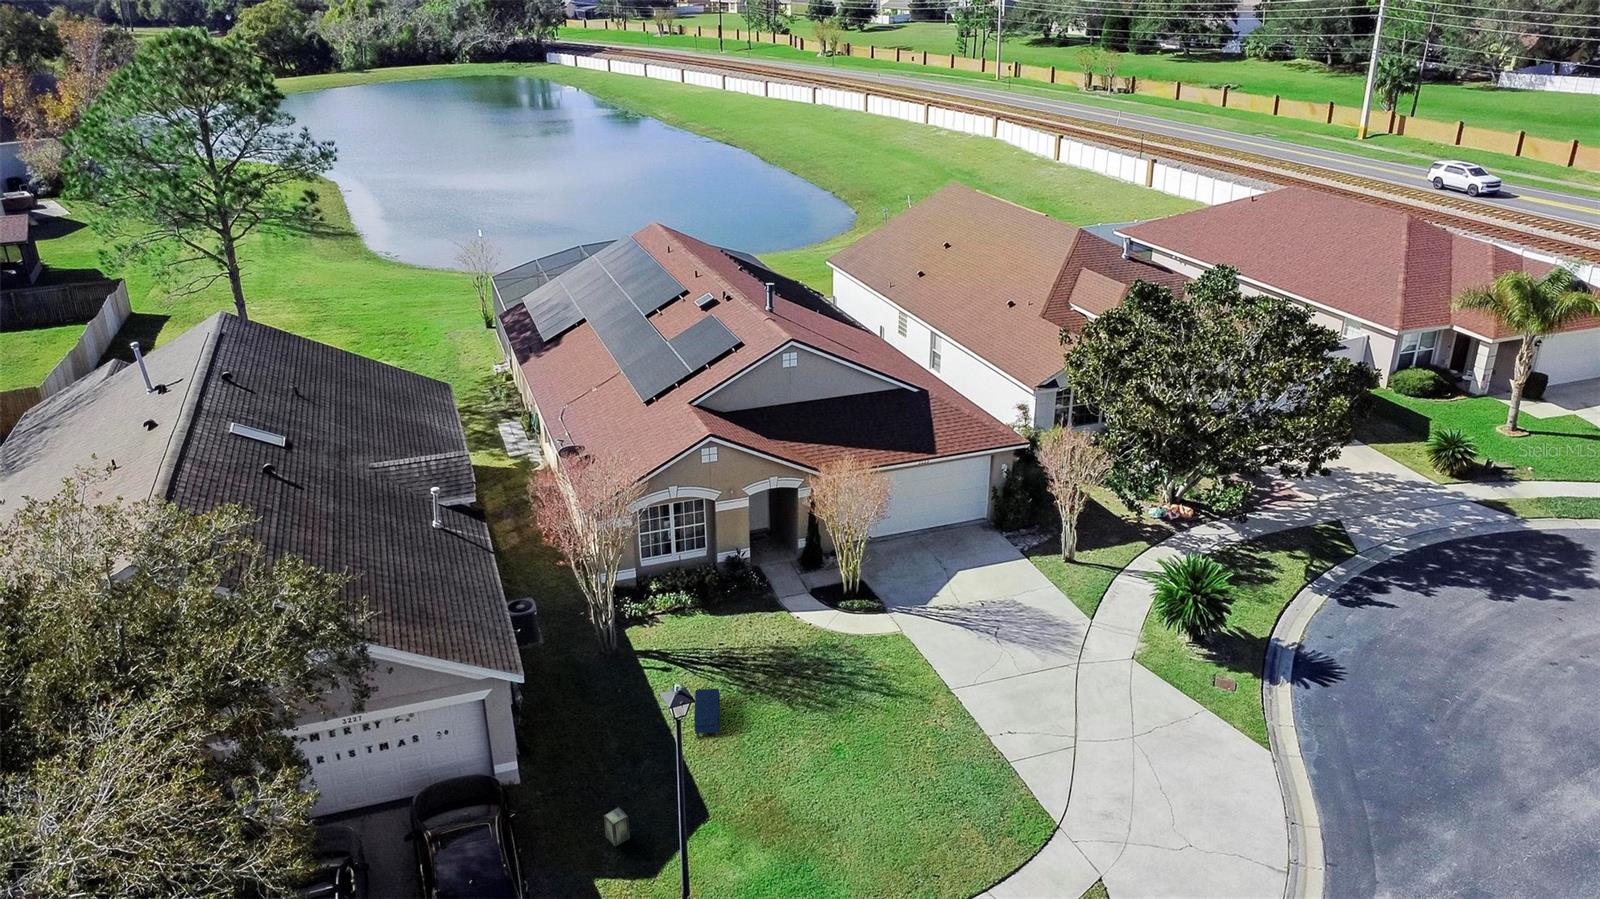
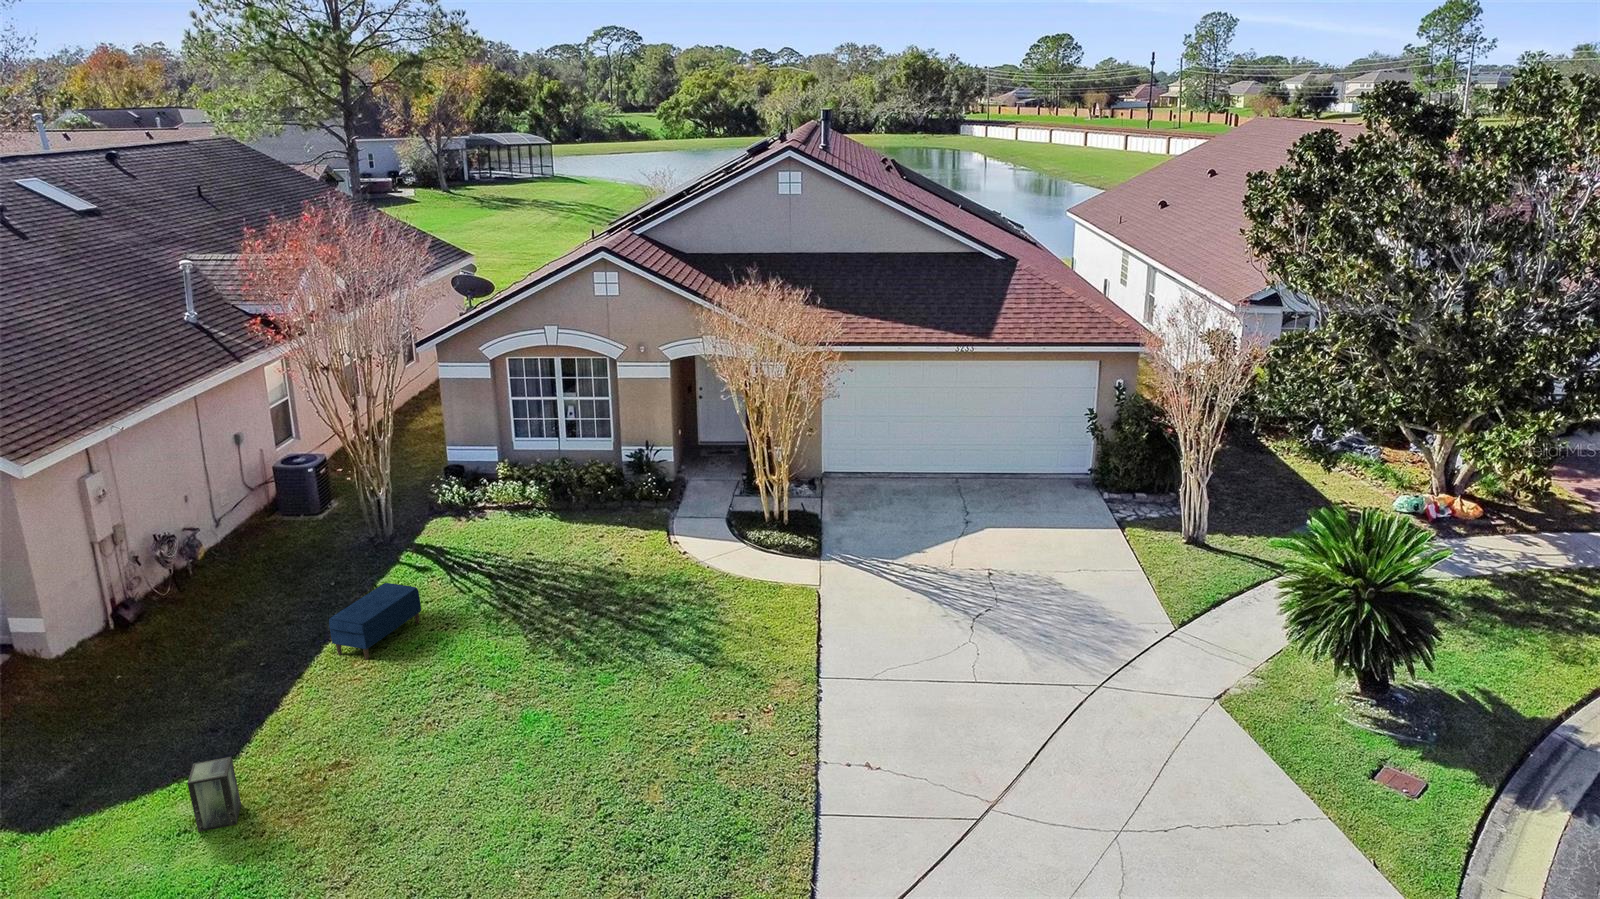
storage box: present [604,807,630,847] -> present [187,757,241,832]

